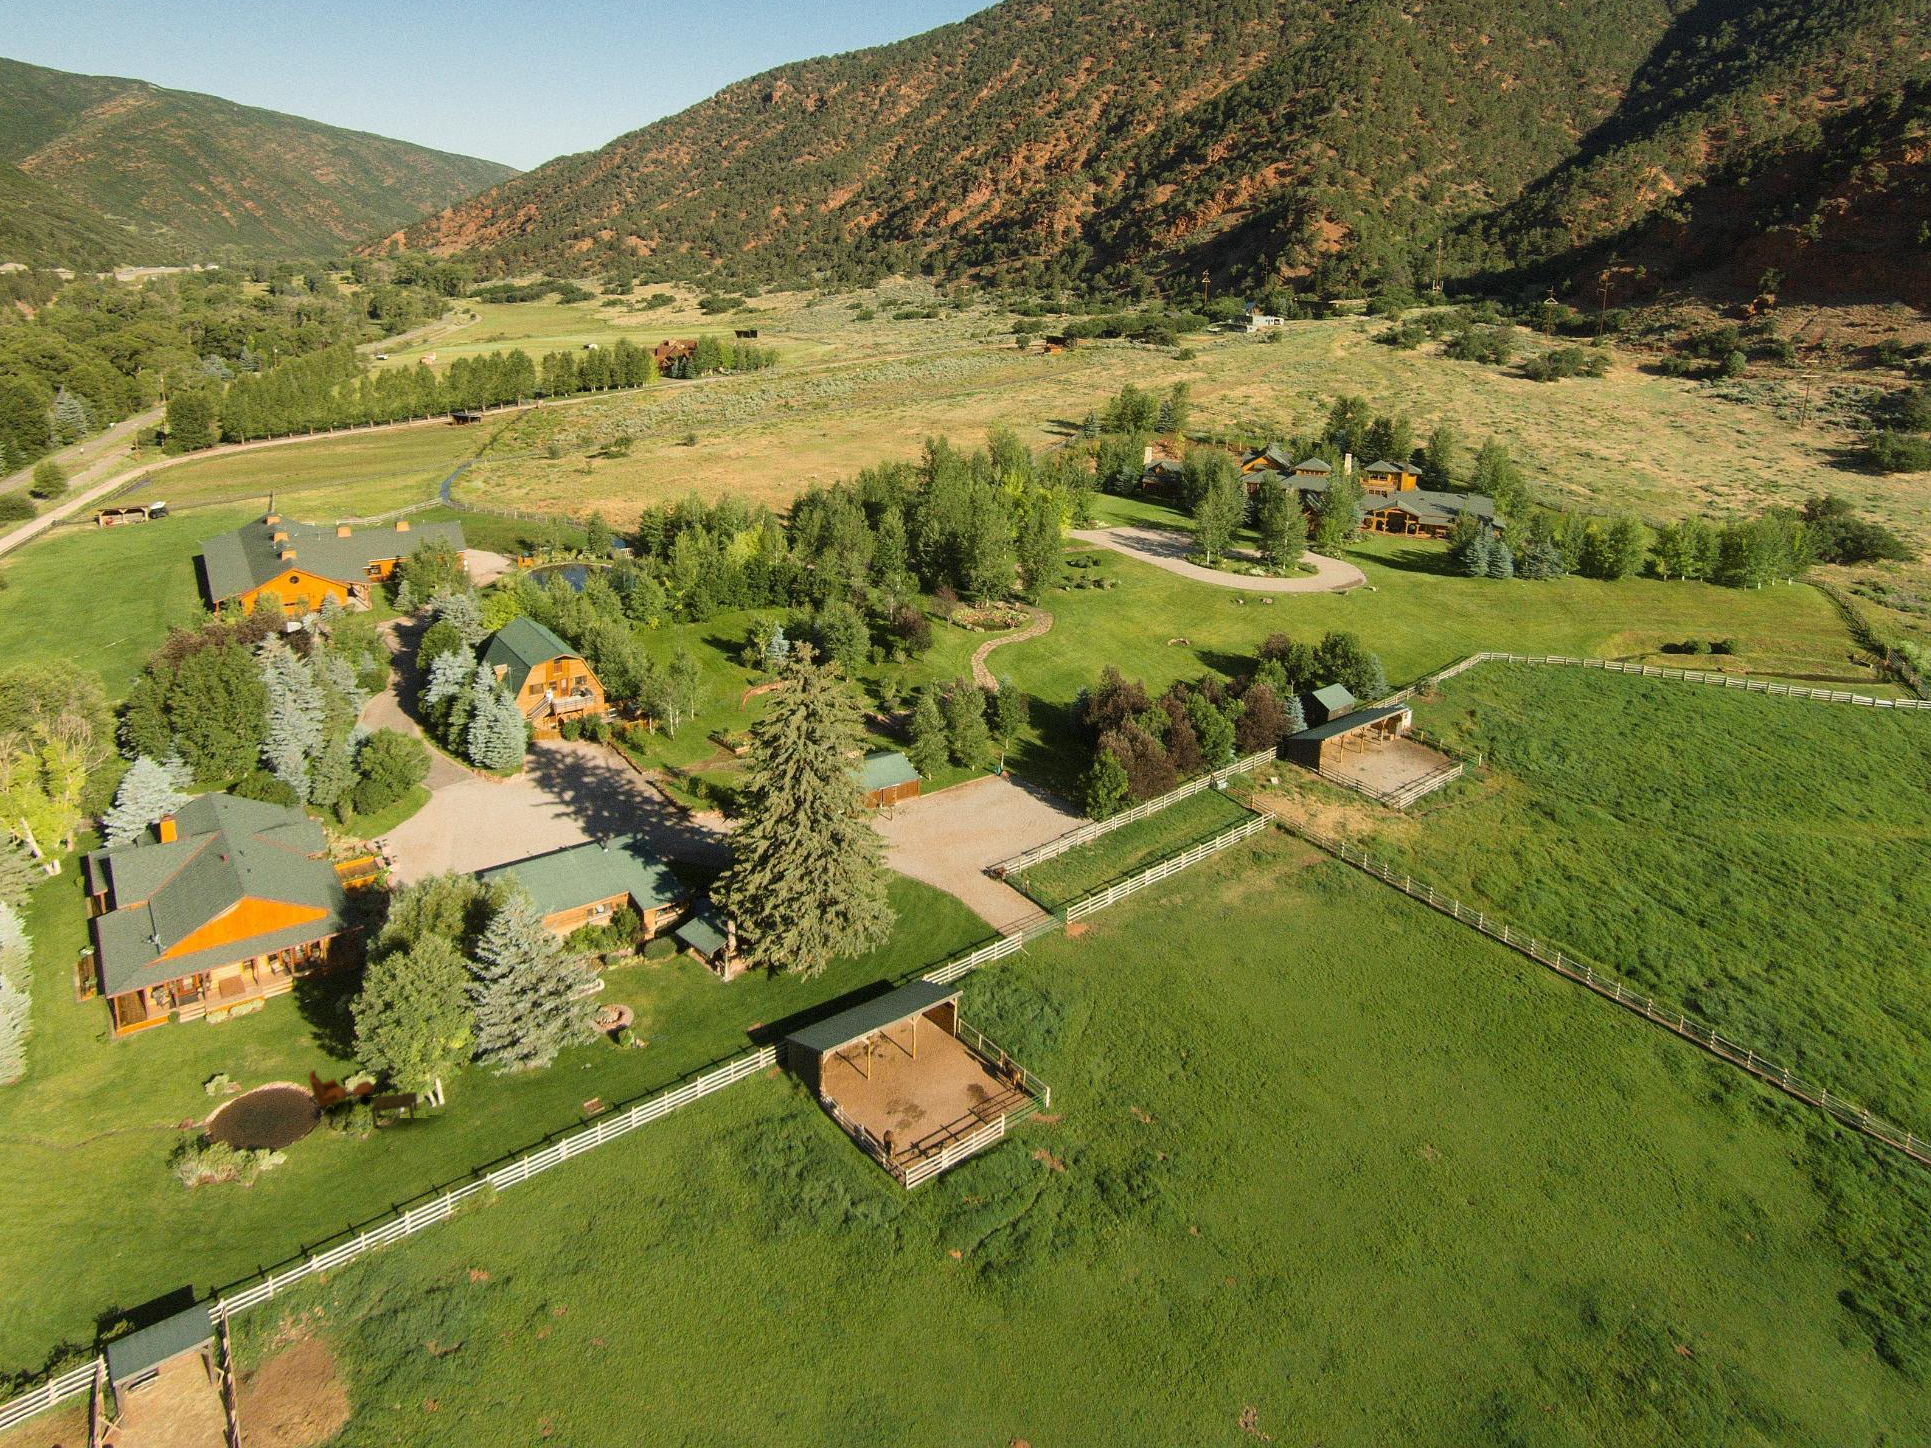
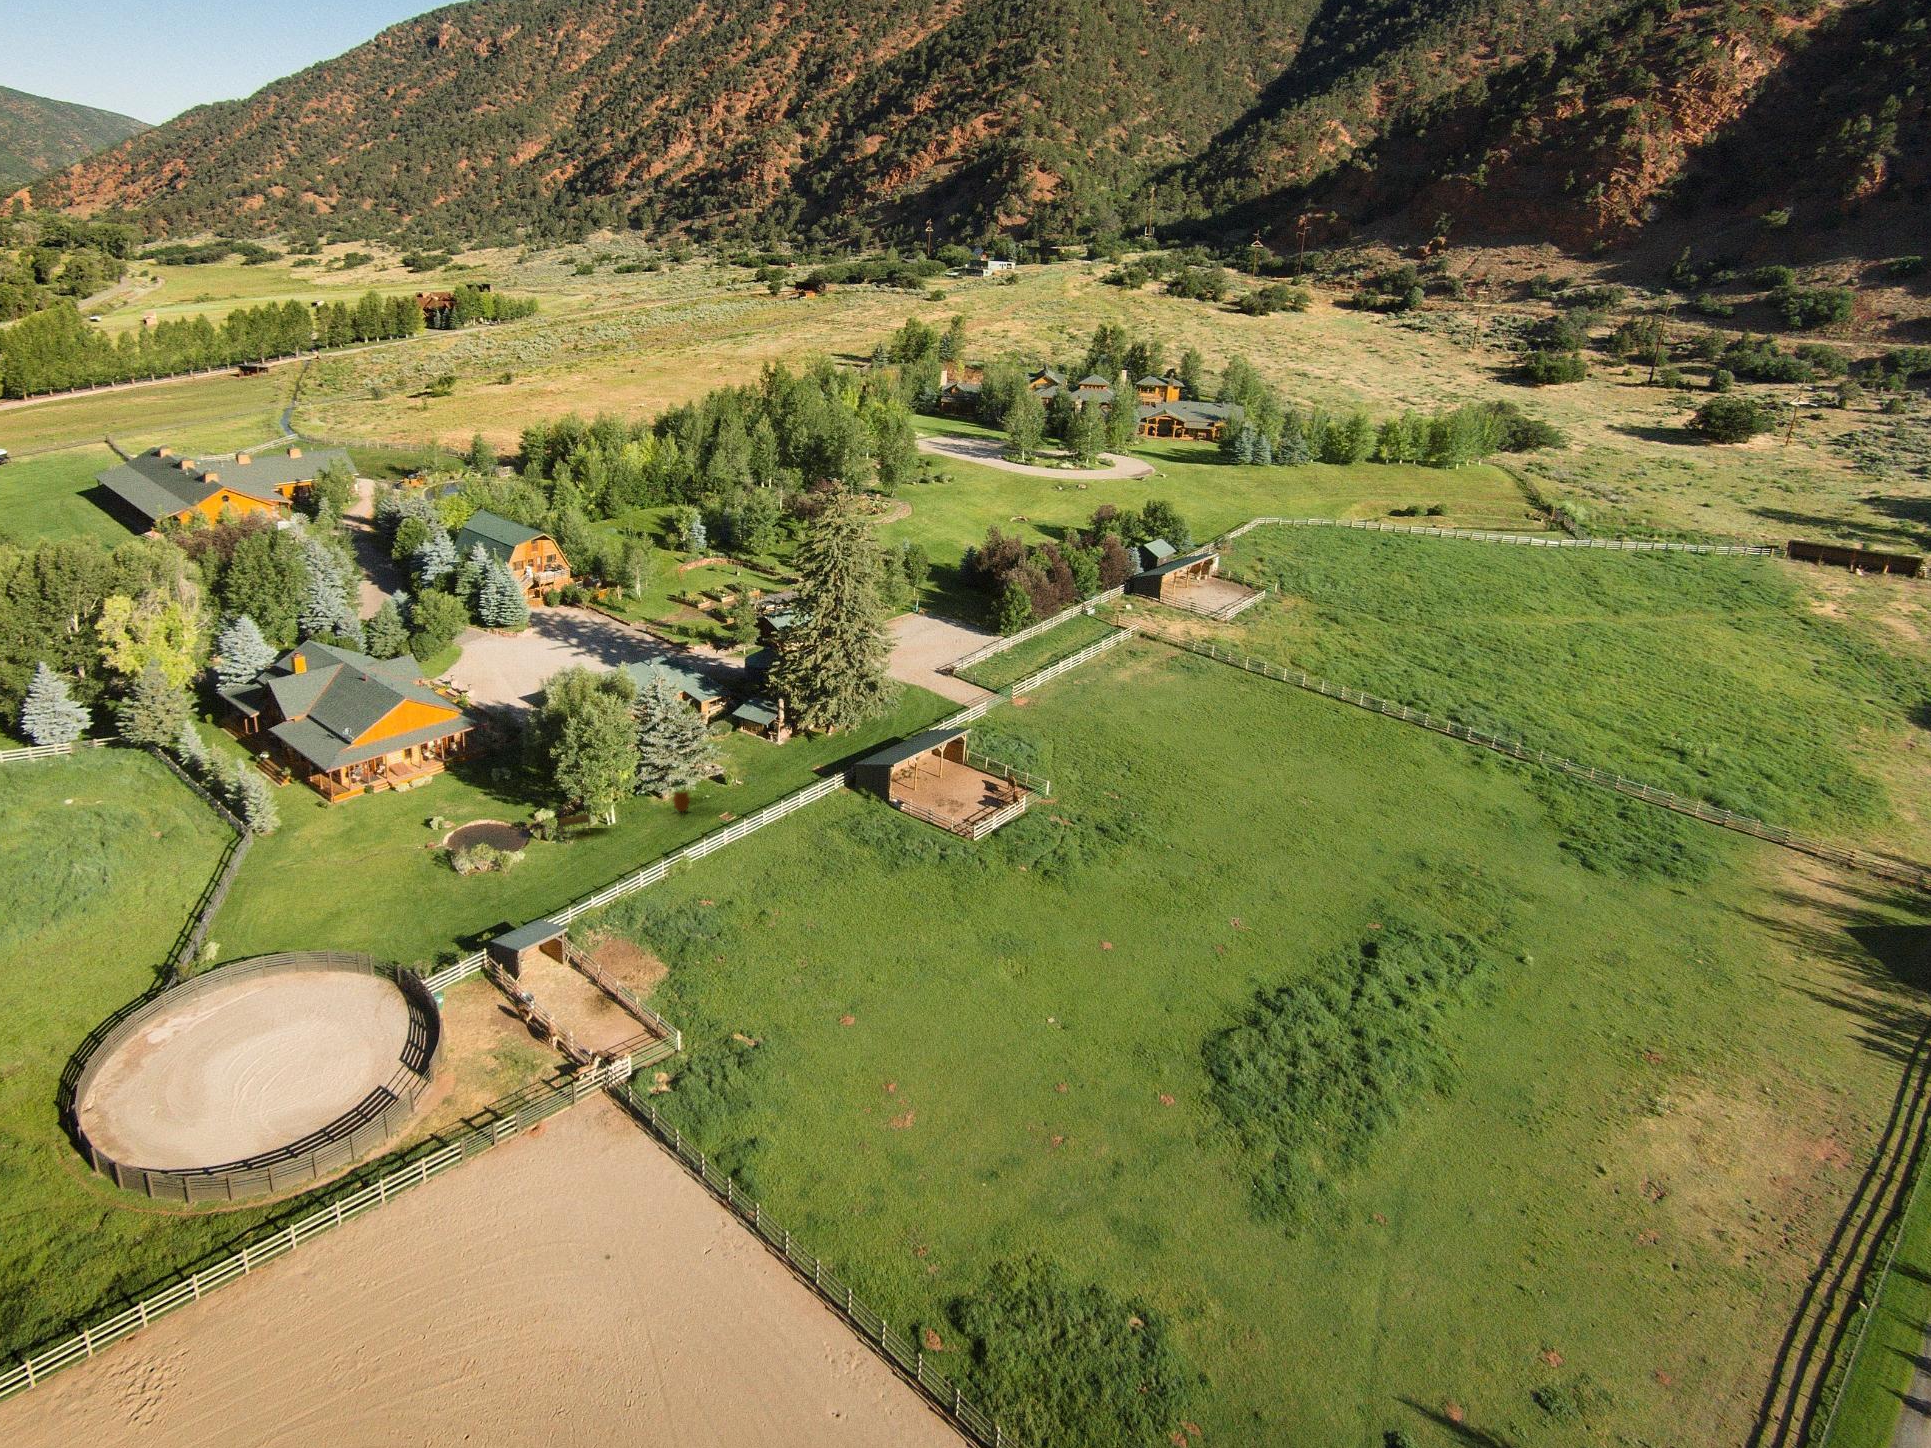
lounge chair: present [309,1070,373,1112] -> present [672,792,690,813]

